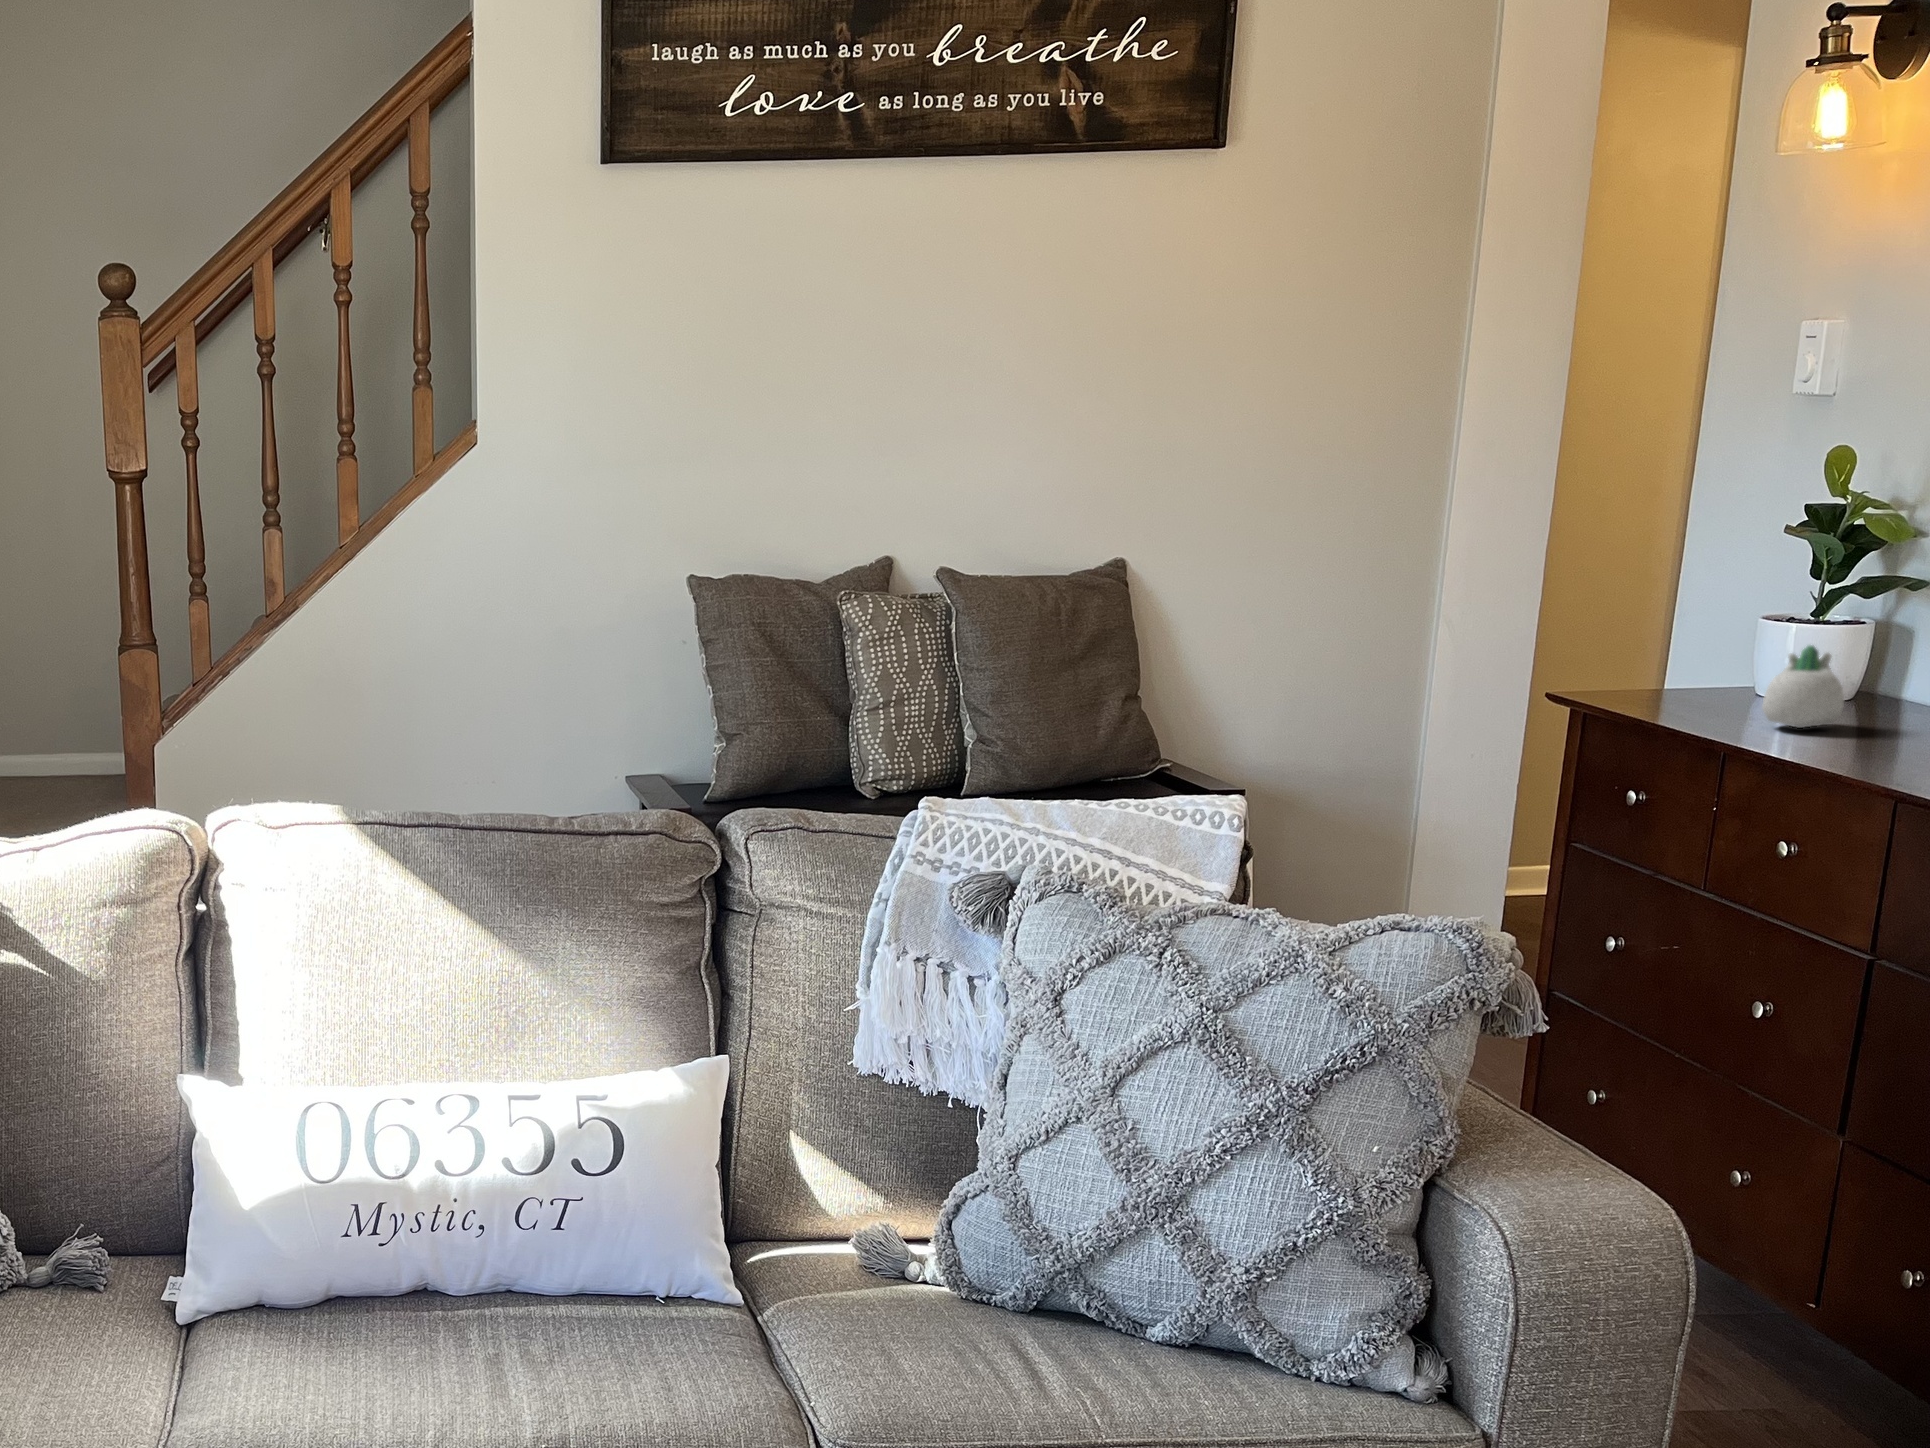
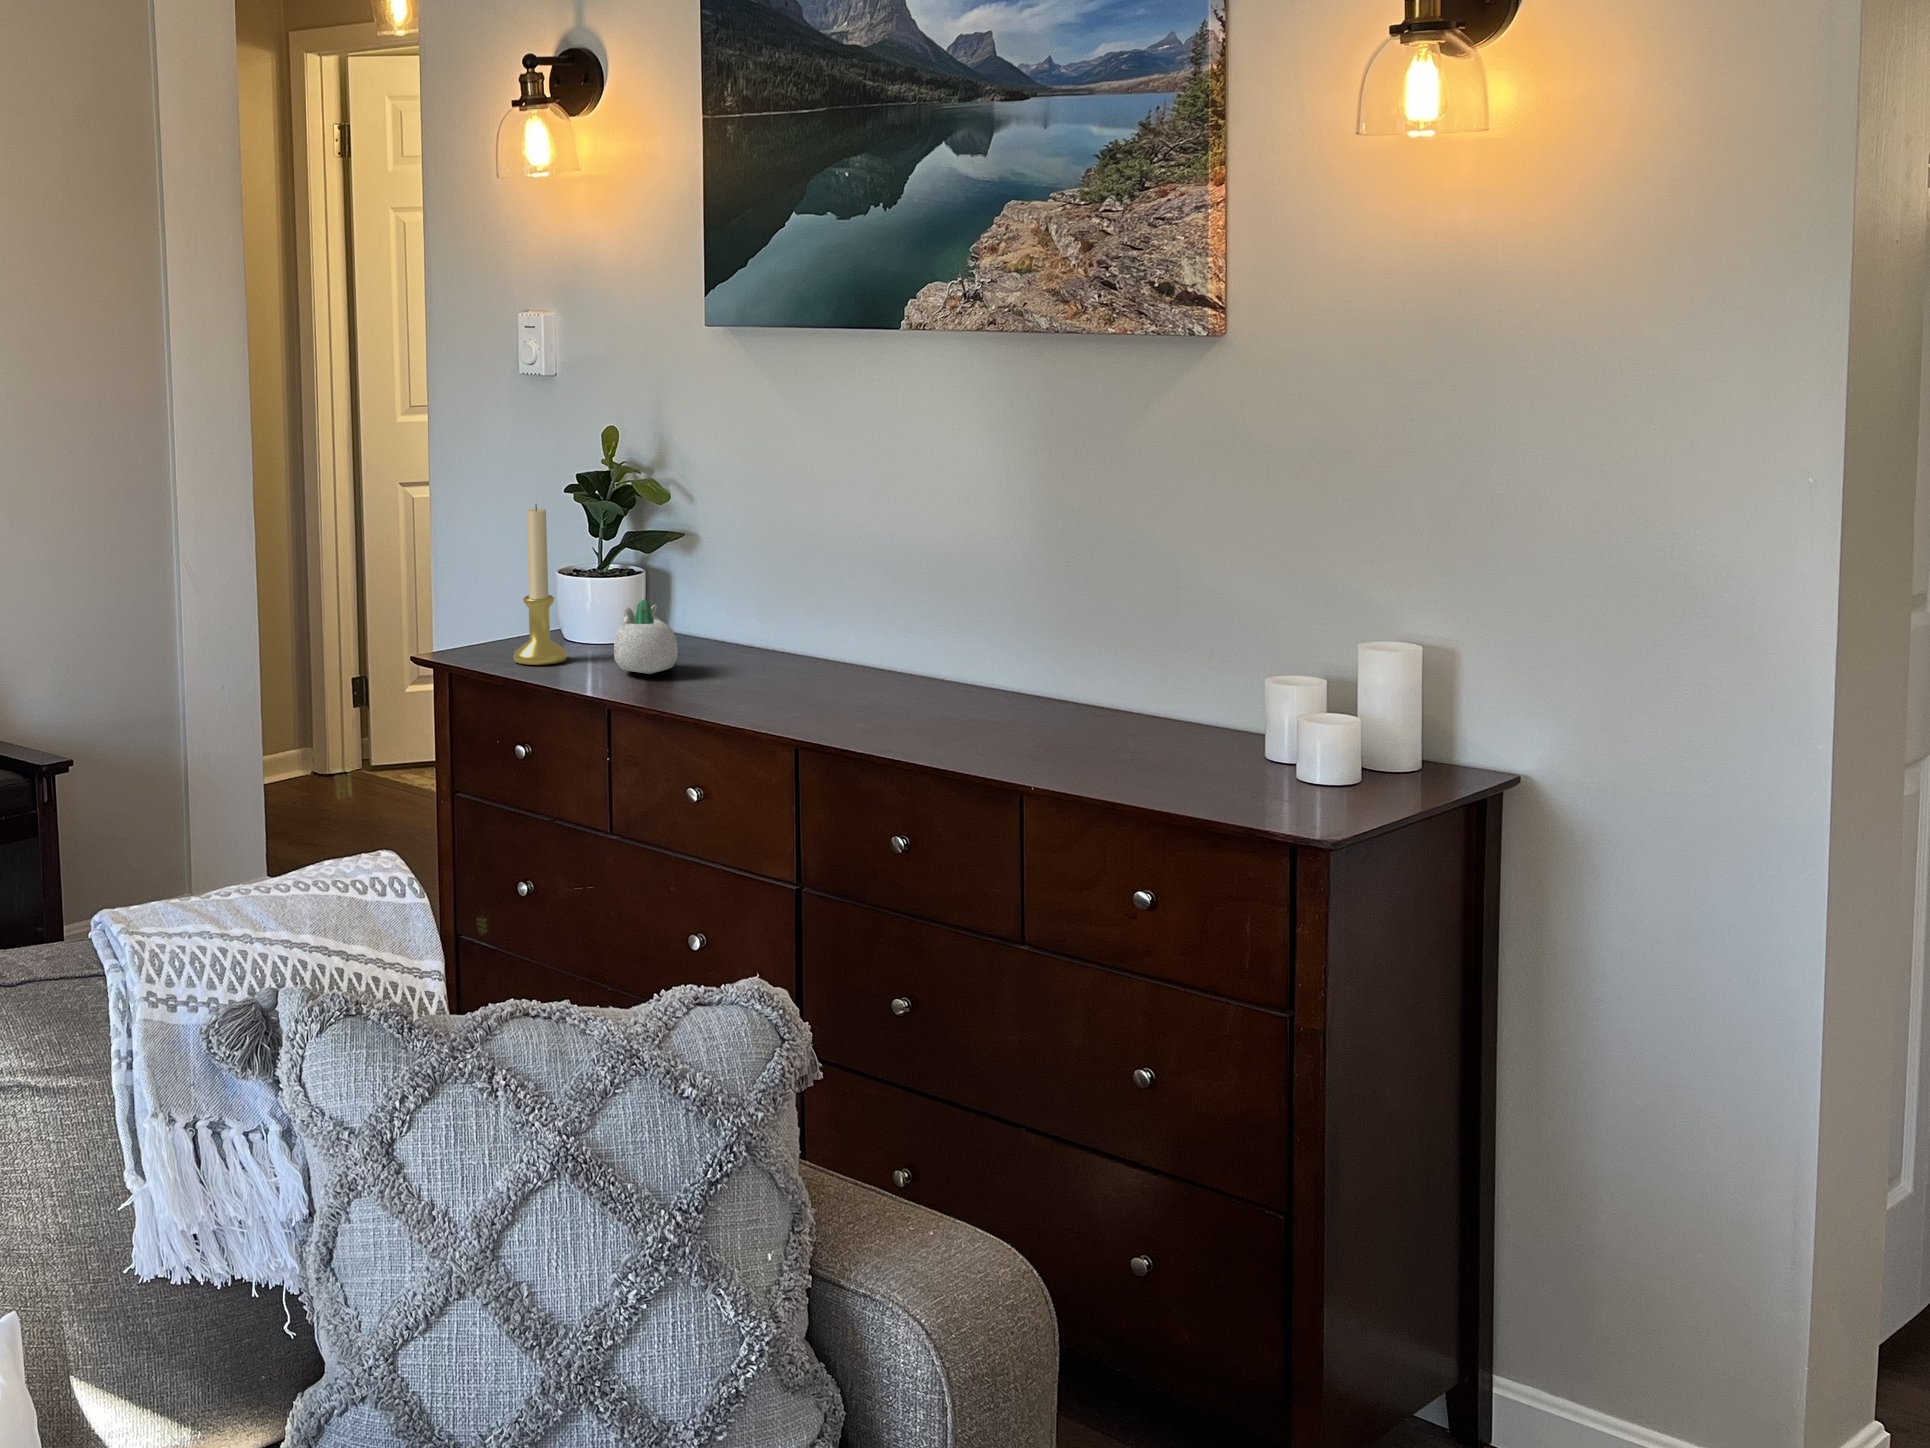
candle holder: none [1662,534,1729,713] -> present [513,504,567,665]

